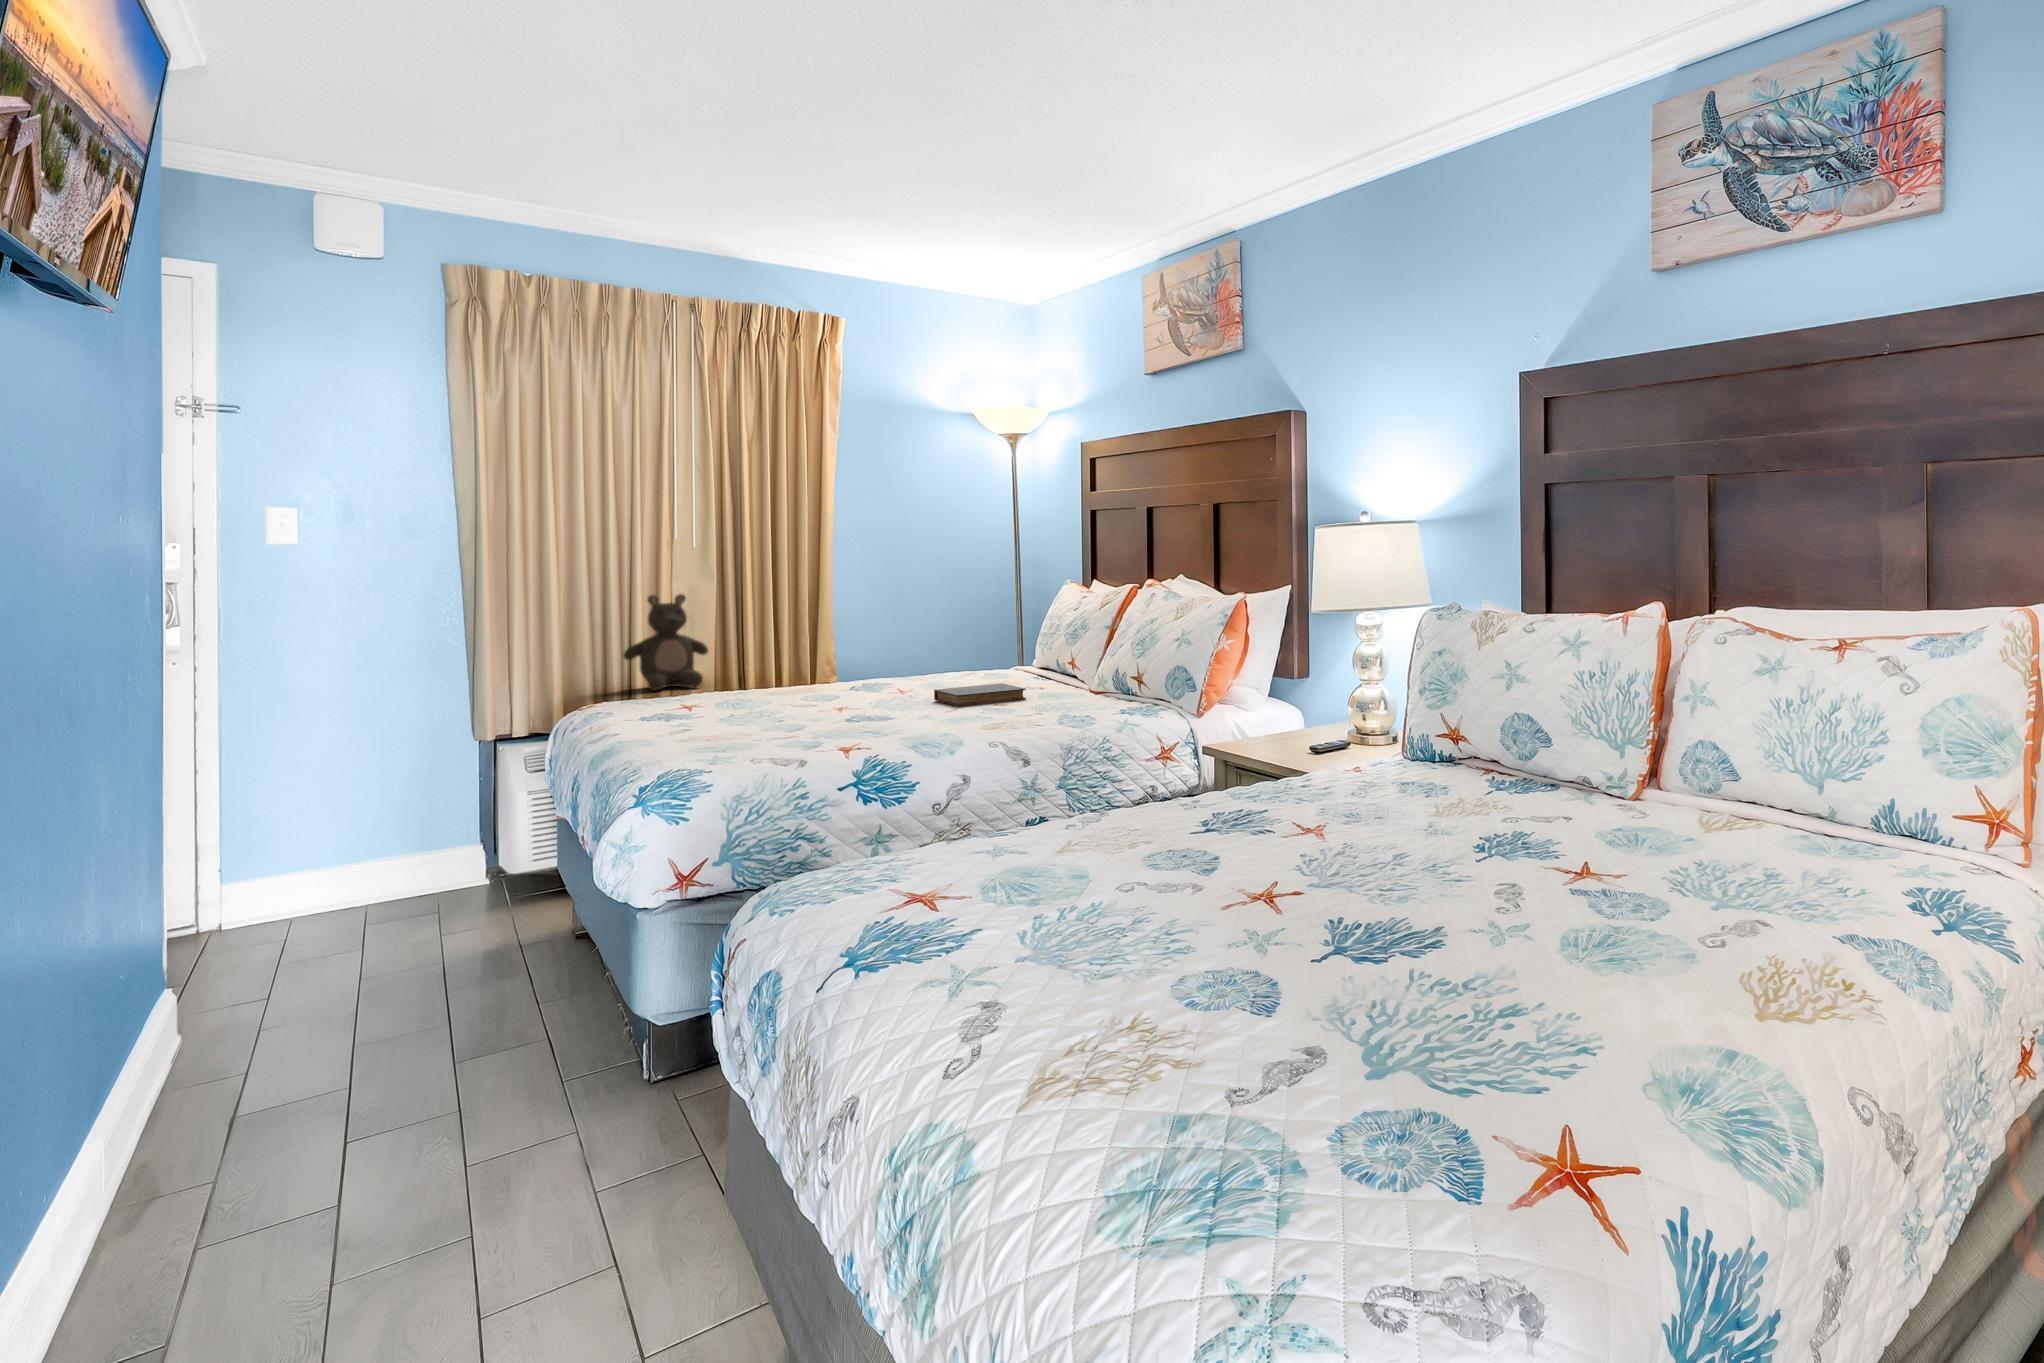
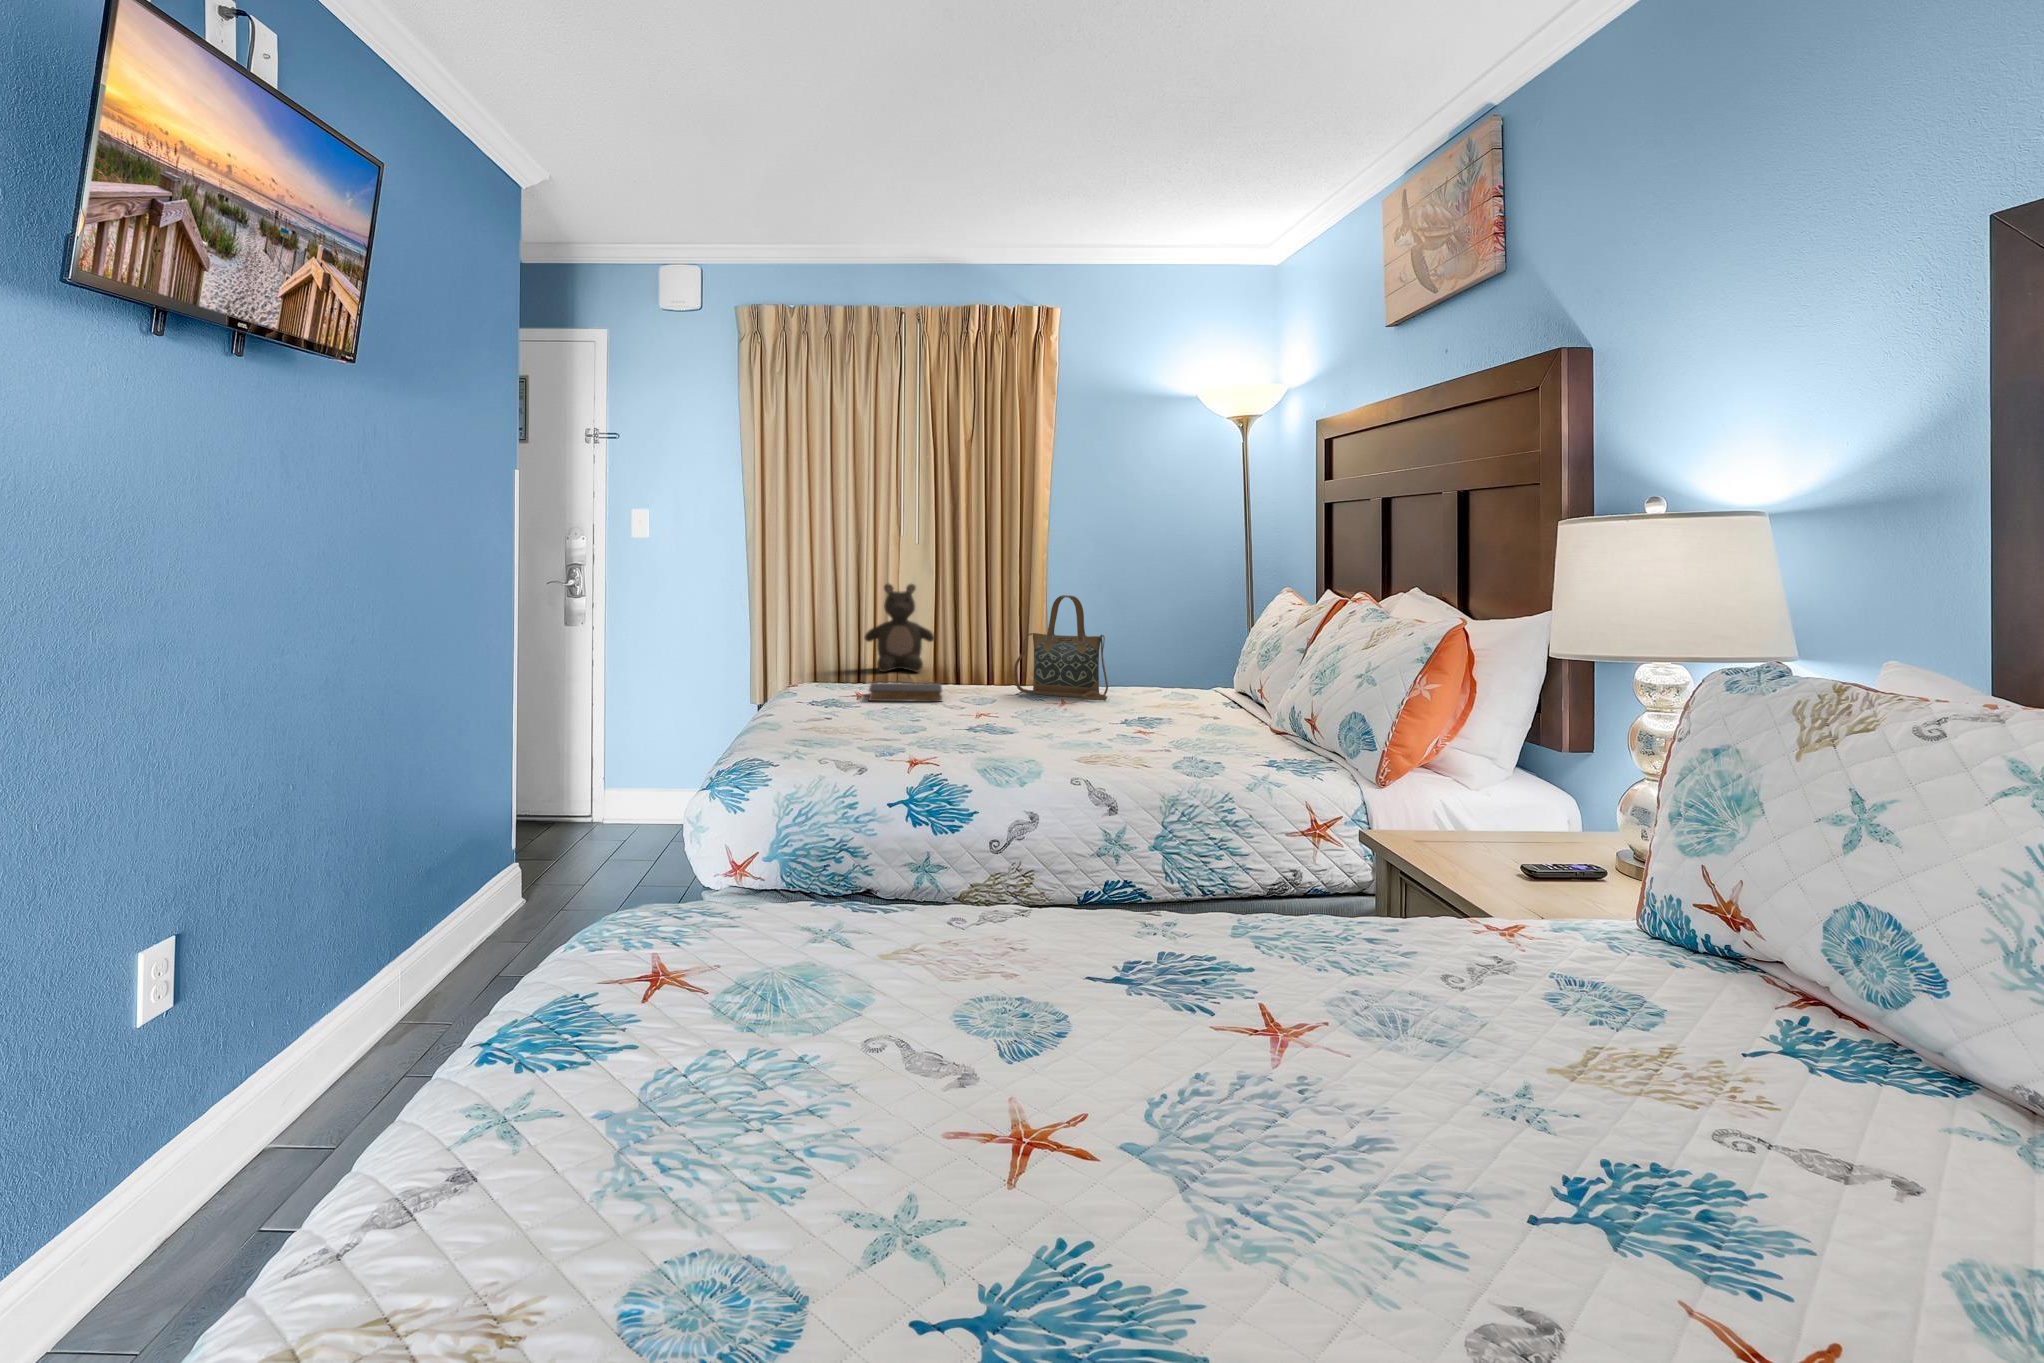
handbag: none [834,596,935,692] -> present [1014,595,1108,700]
book: present [934,683,1026,706] -> present [868,682,942,702]

